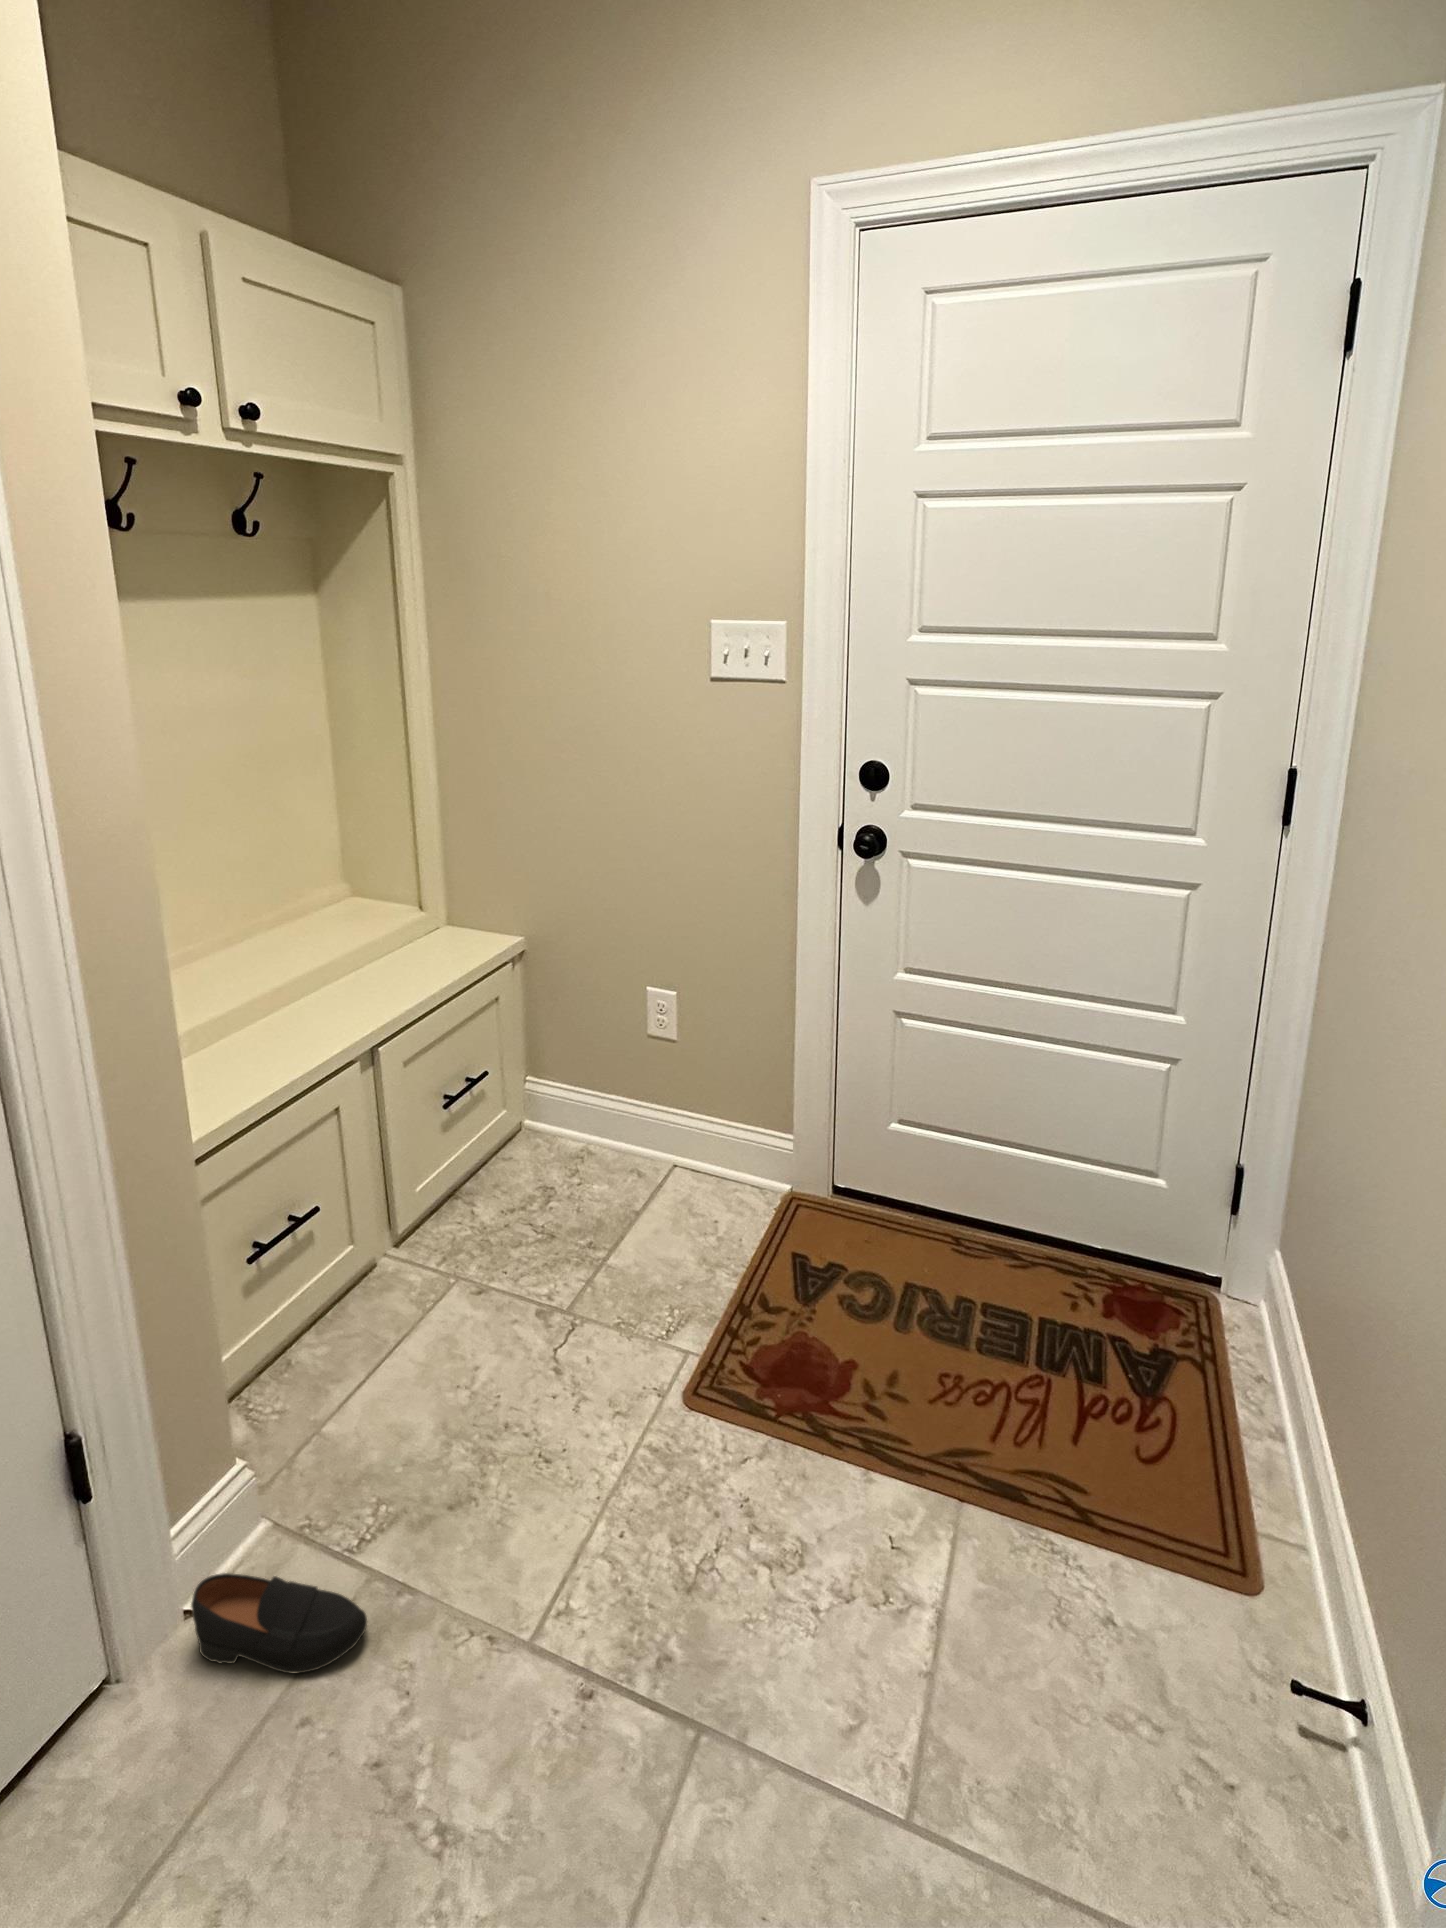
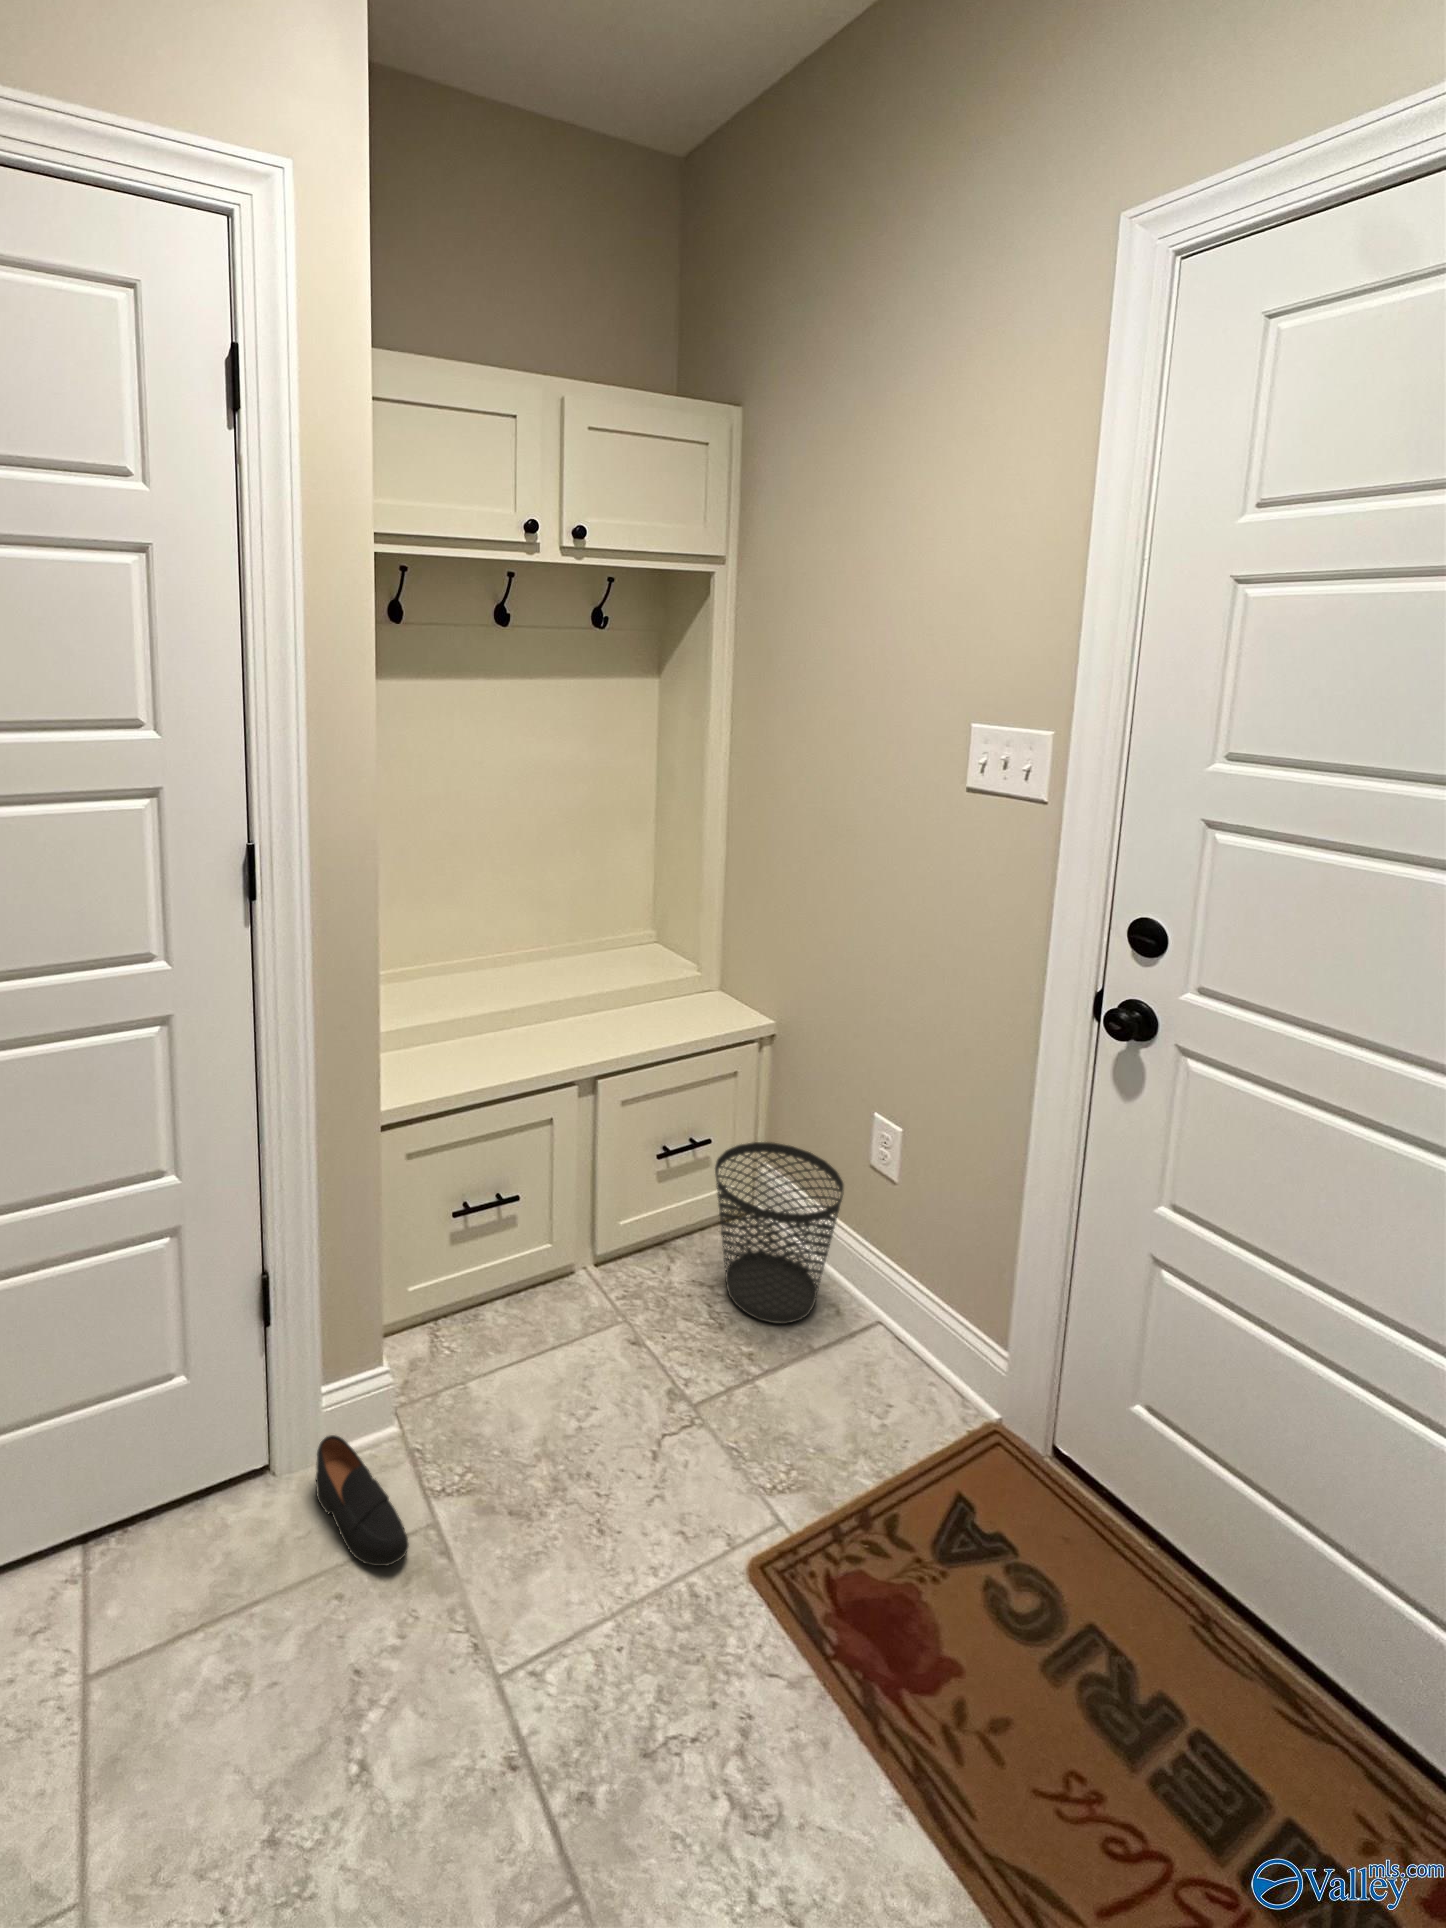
wastebasket: none [508,1042,636,1213] -> present [715,1142,844,1324]

